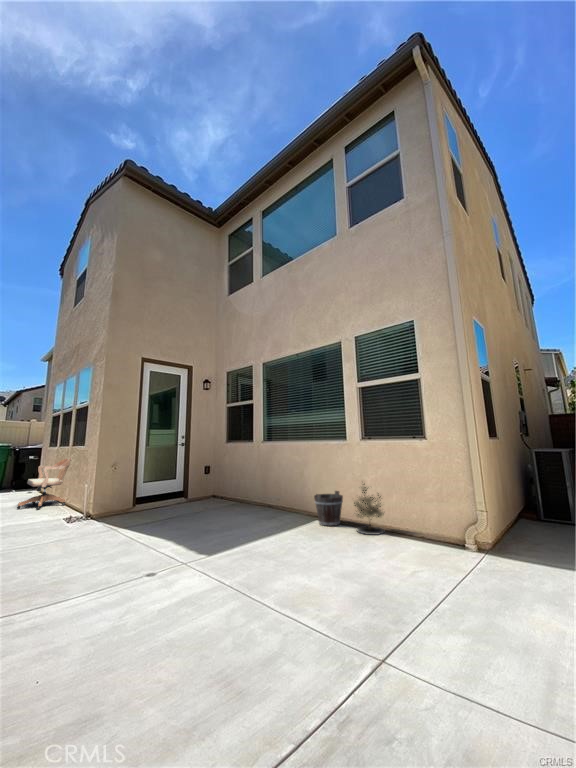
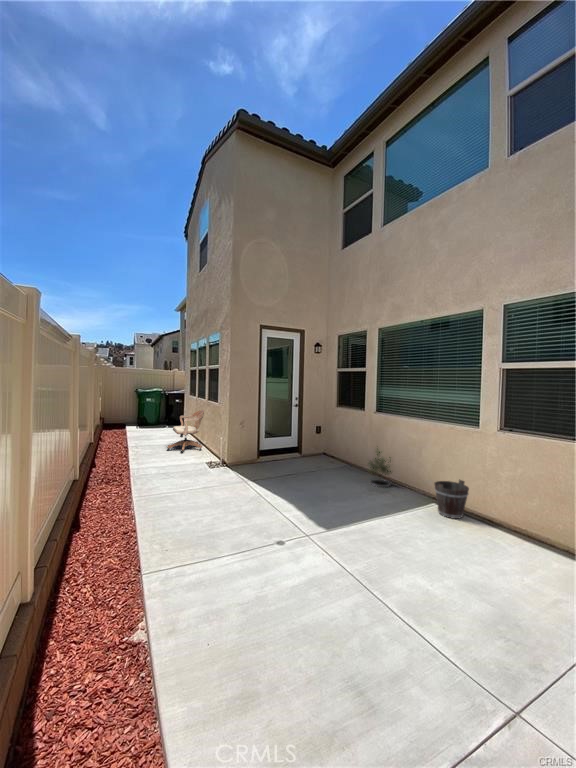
potted tree: present [354,484,384,535] -> present [368,449,391,487]

